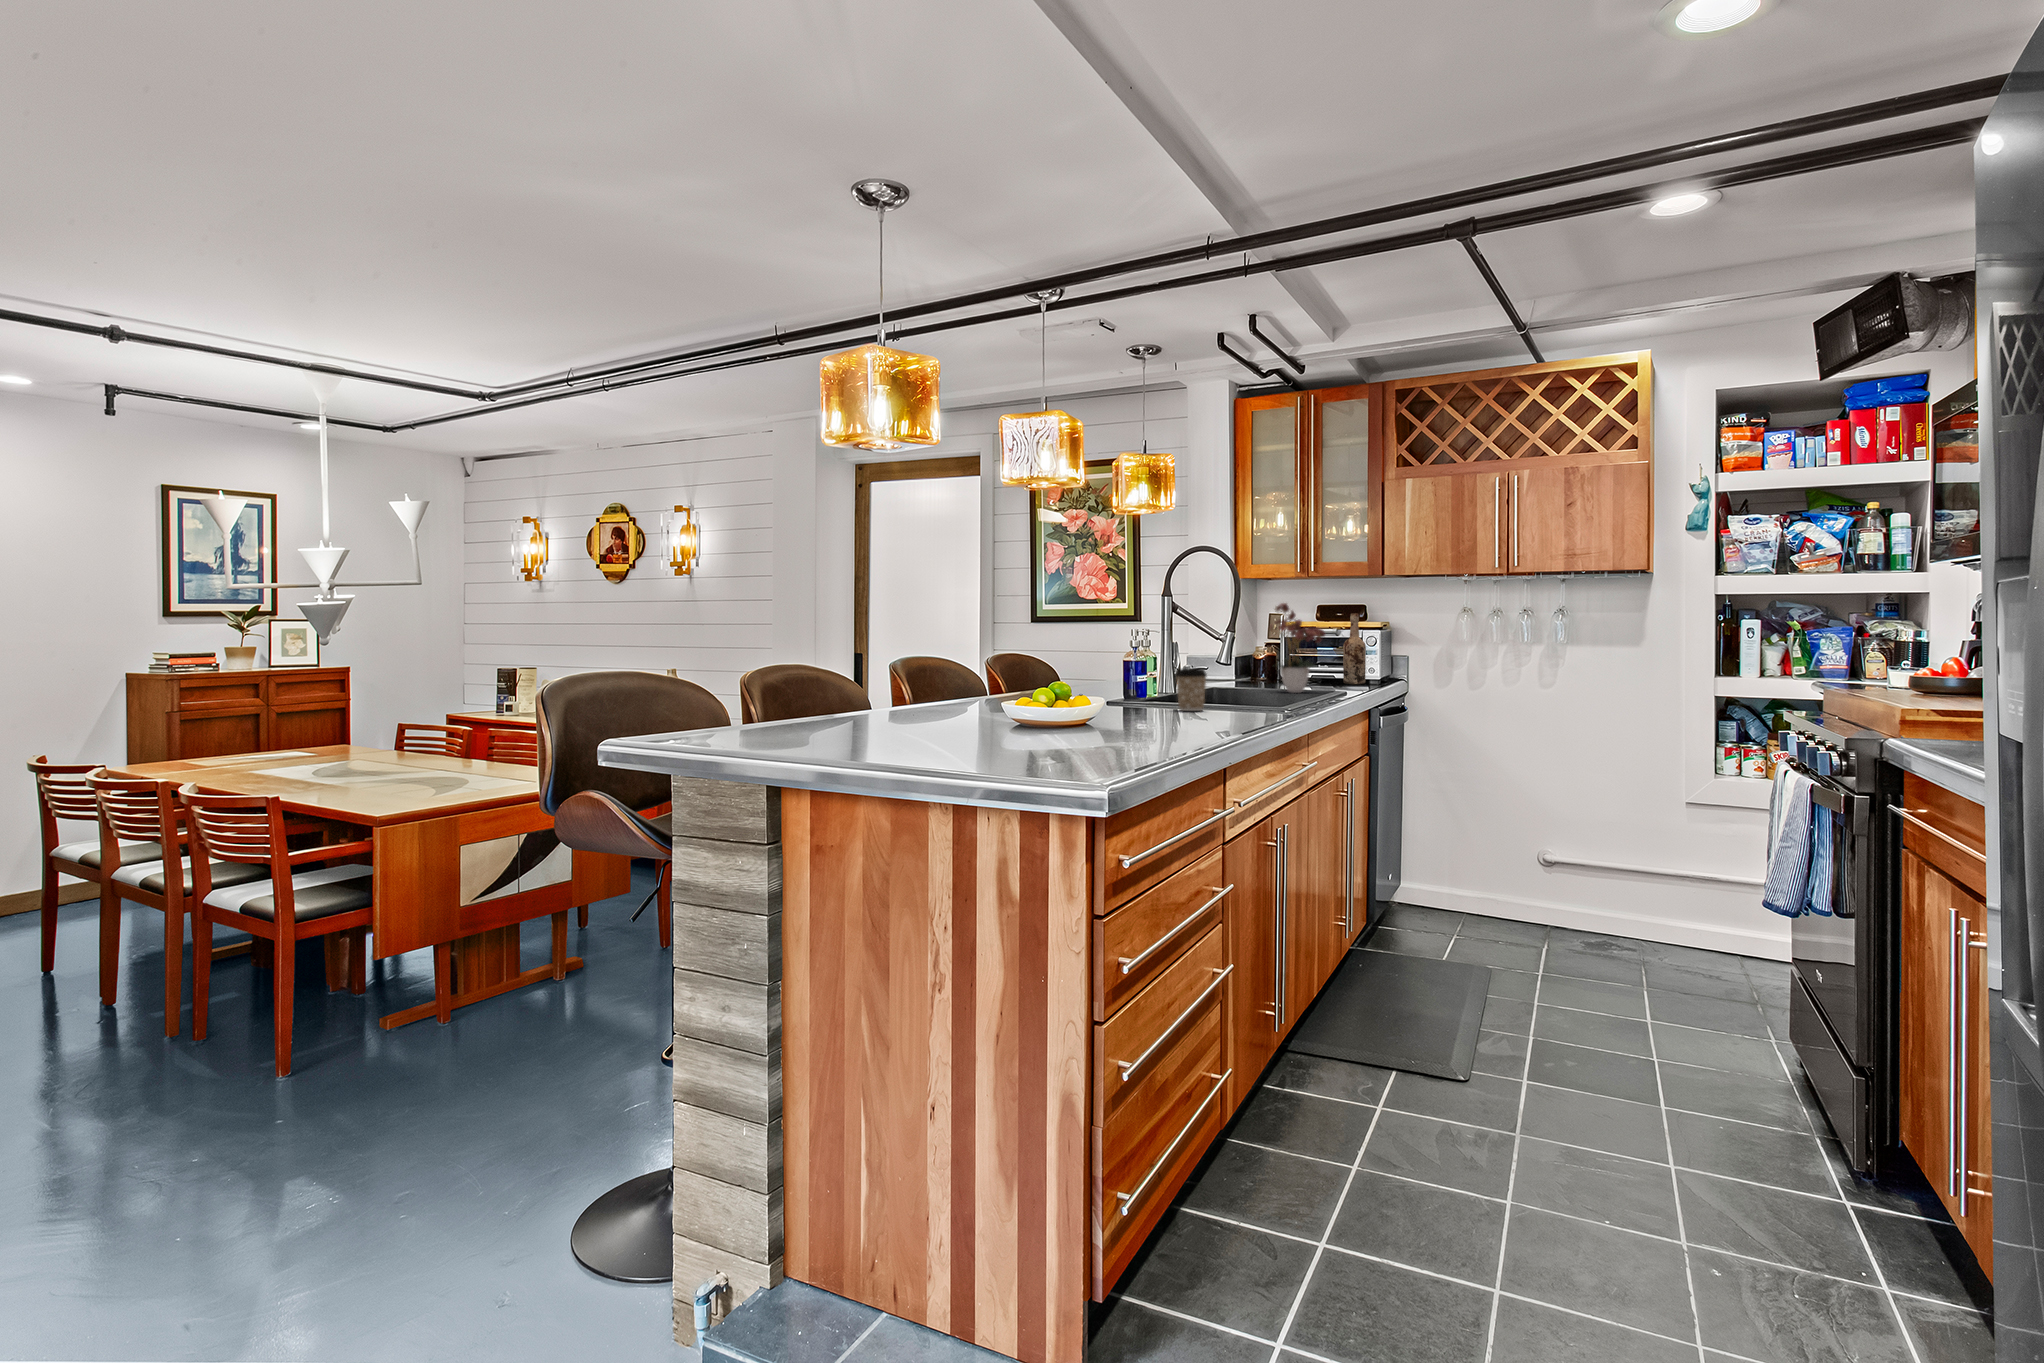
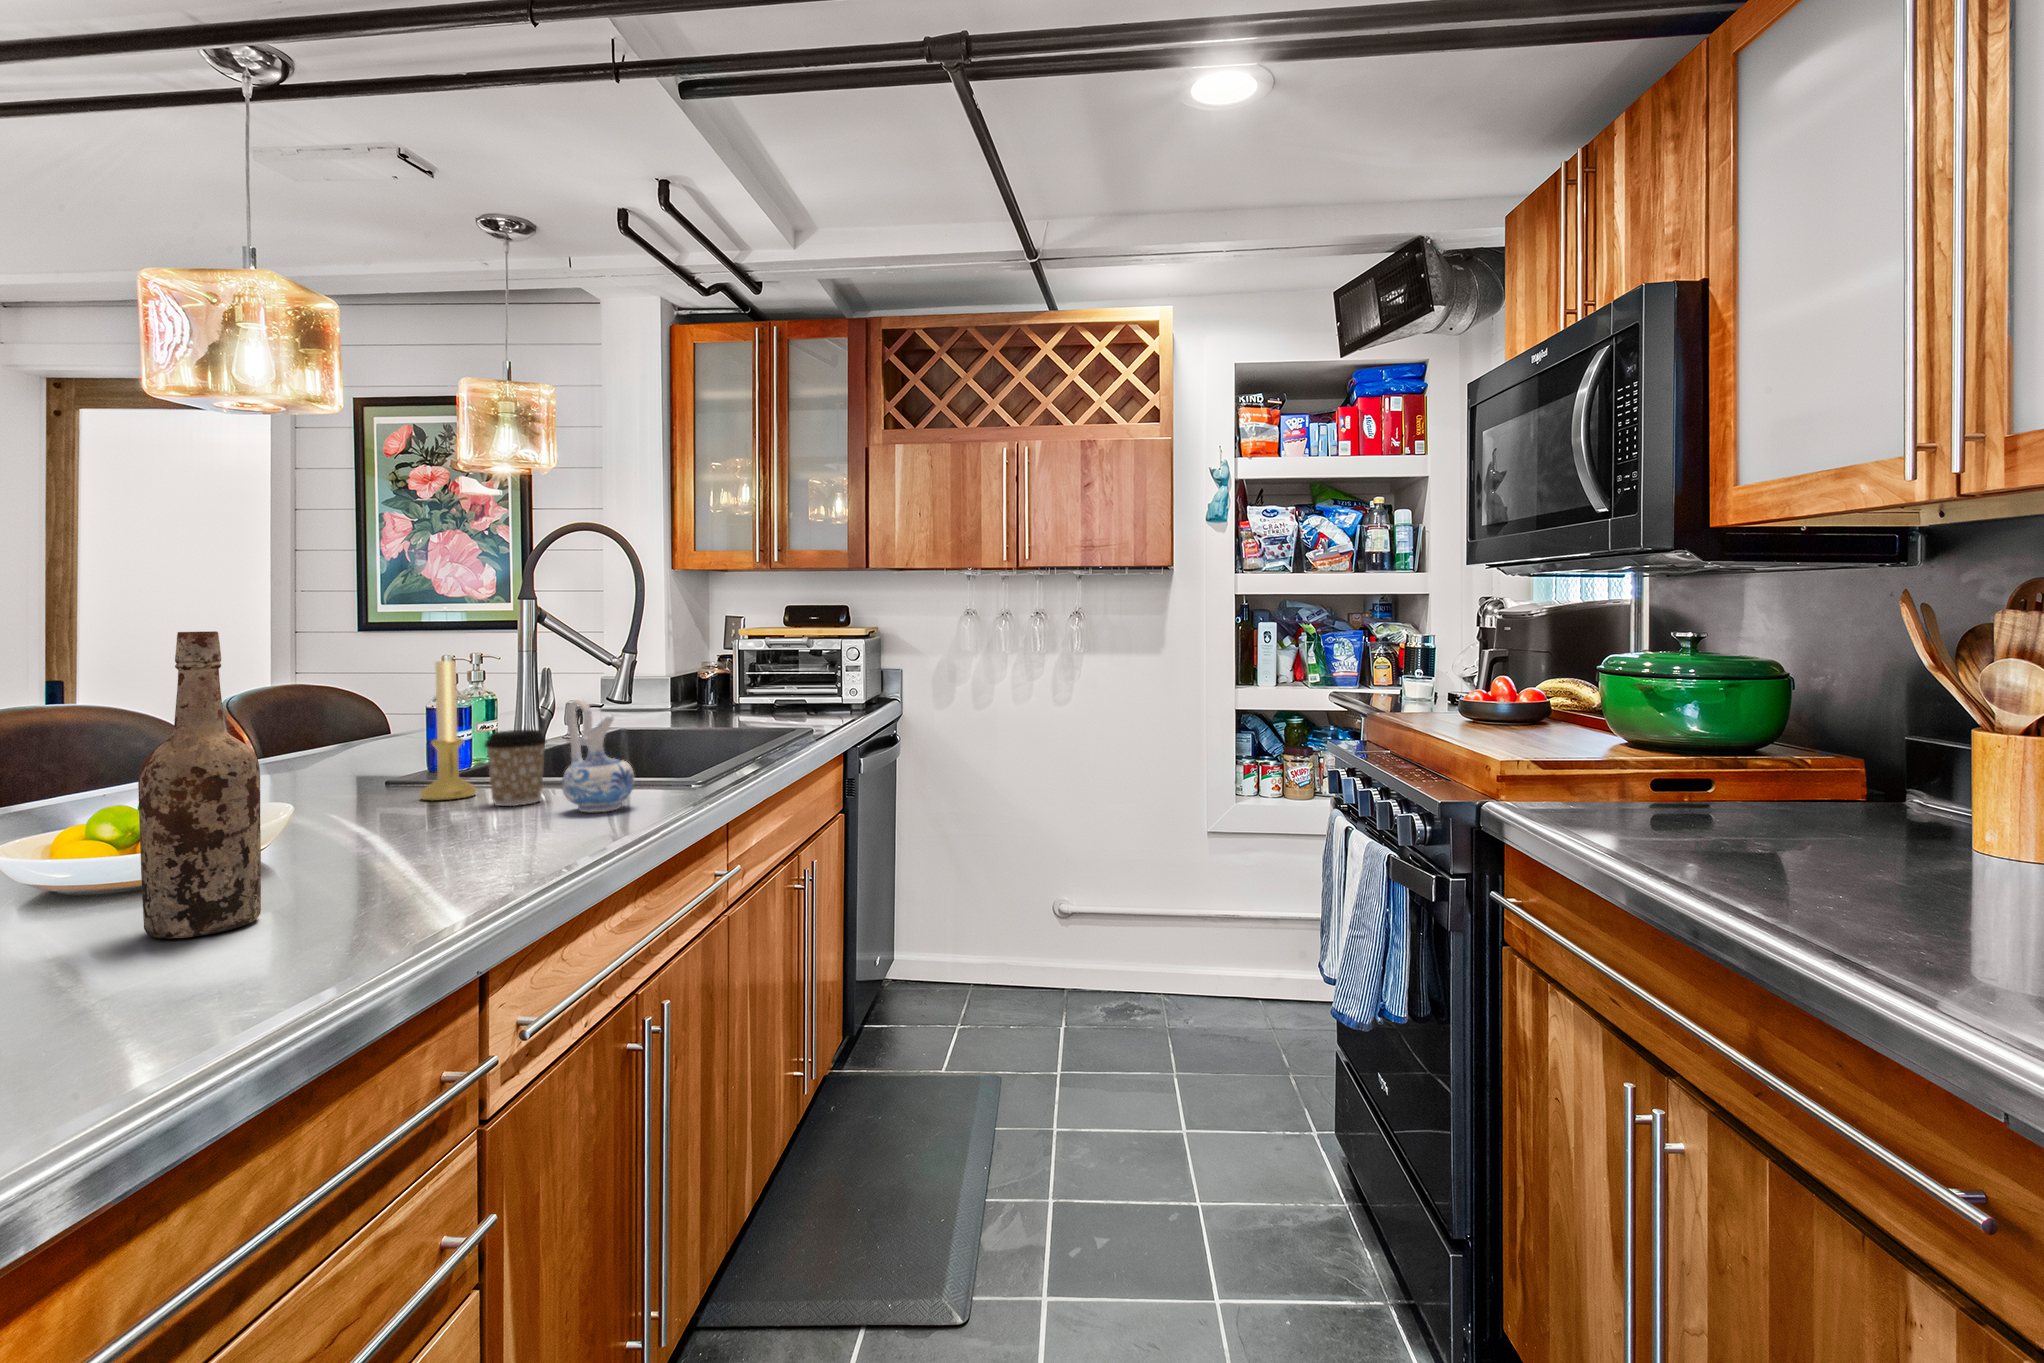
flower arrangement: present [1270,603,1325,693] -> none [692,603,788,738]
wine bottle: present [1343,613,1366,684] -> present [138,631,261,938]
candle holder: none [1136,625,1165,708] -> present [420,660,476,801]
ceramic pitcher: none [1221,649,1260,715] -> present [562,700,634,812]

